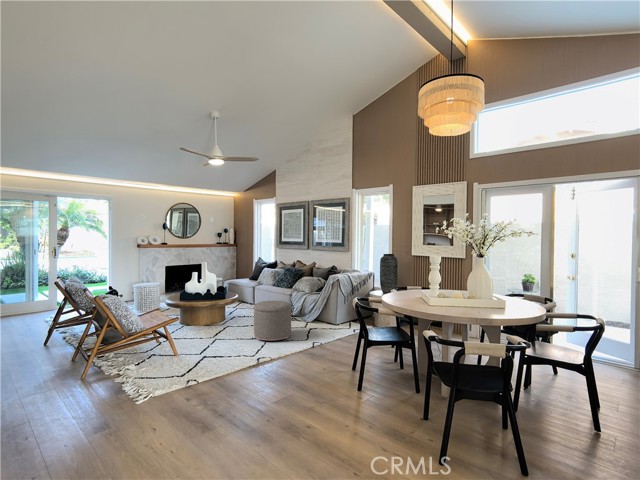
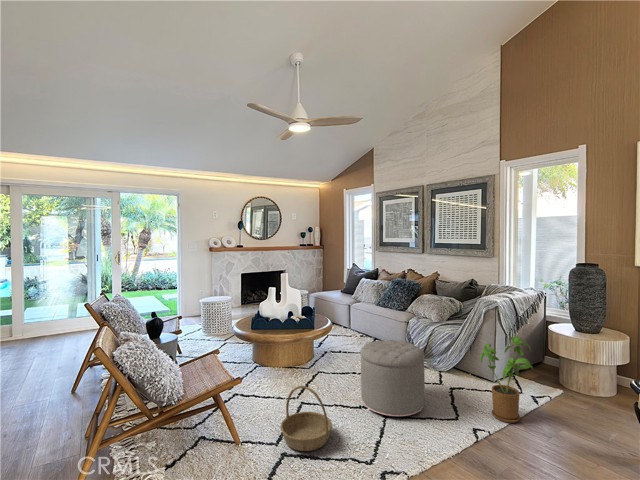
house plant: none [322,293,348,340] -> present [480,336,533,423]
basket: none [203,322,234,355] -> present [281,386,332,451]

